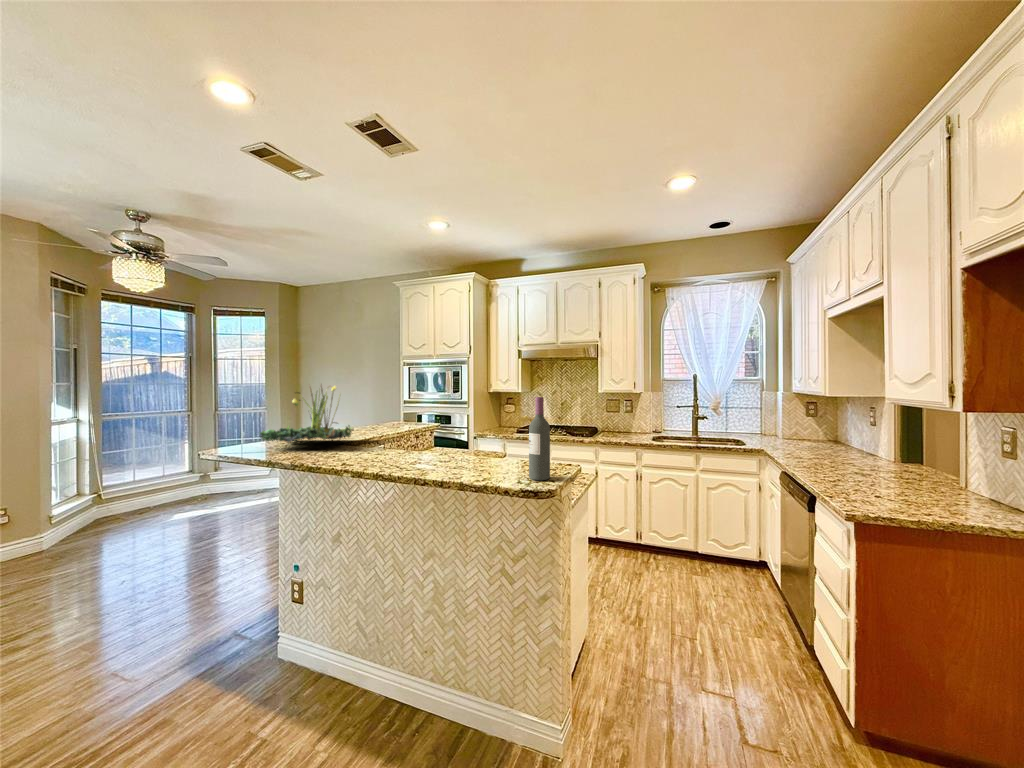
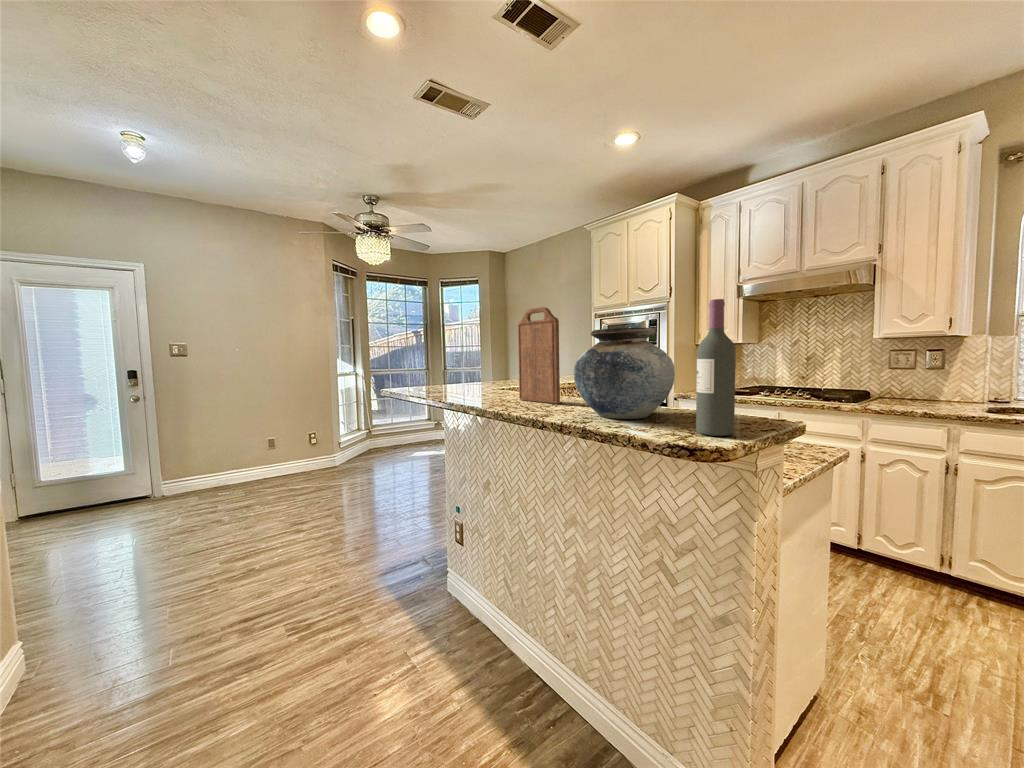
cutting board: none [378,381,419,460] -> present [518,307,560,404]
plant: present [260,386,353,442] -> none [421,324,514,386]
vase: none [441,406,510,472] -> present [574,328,675,419]

